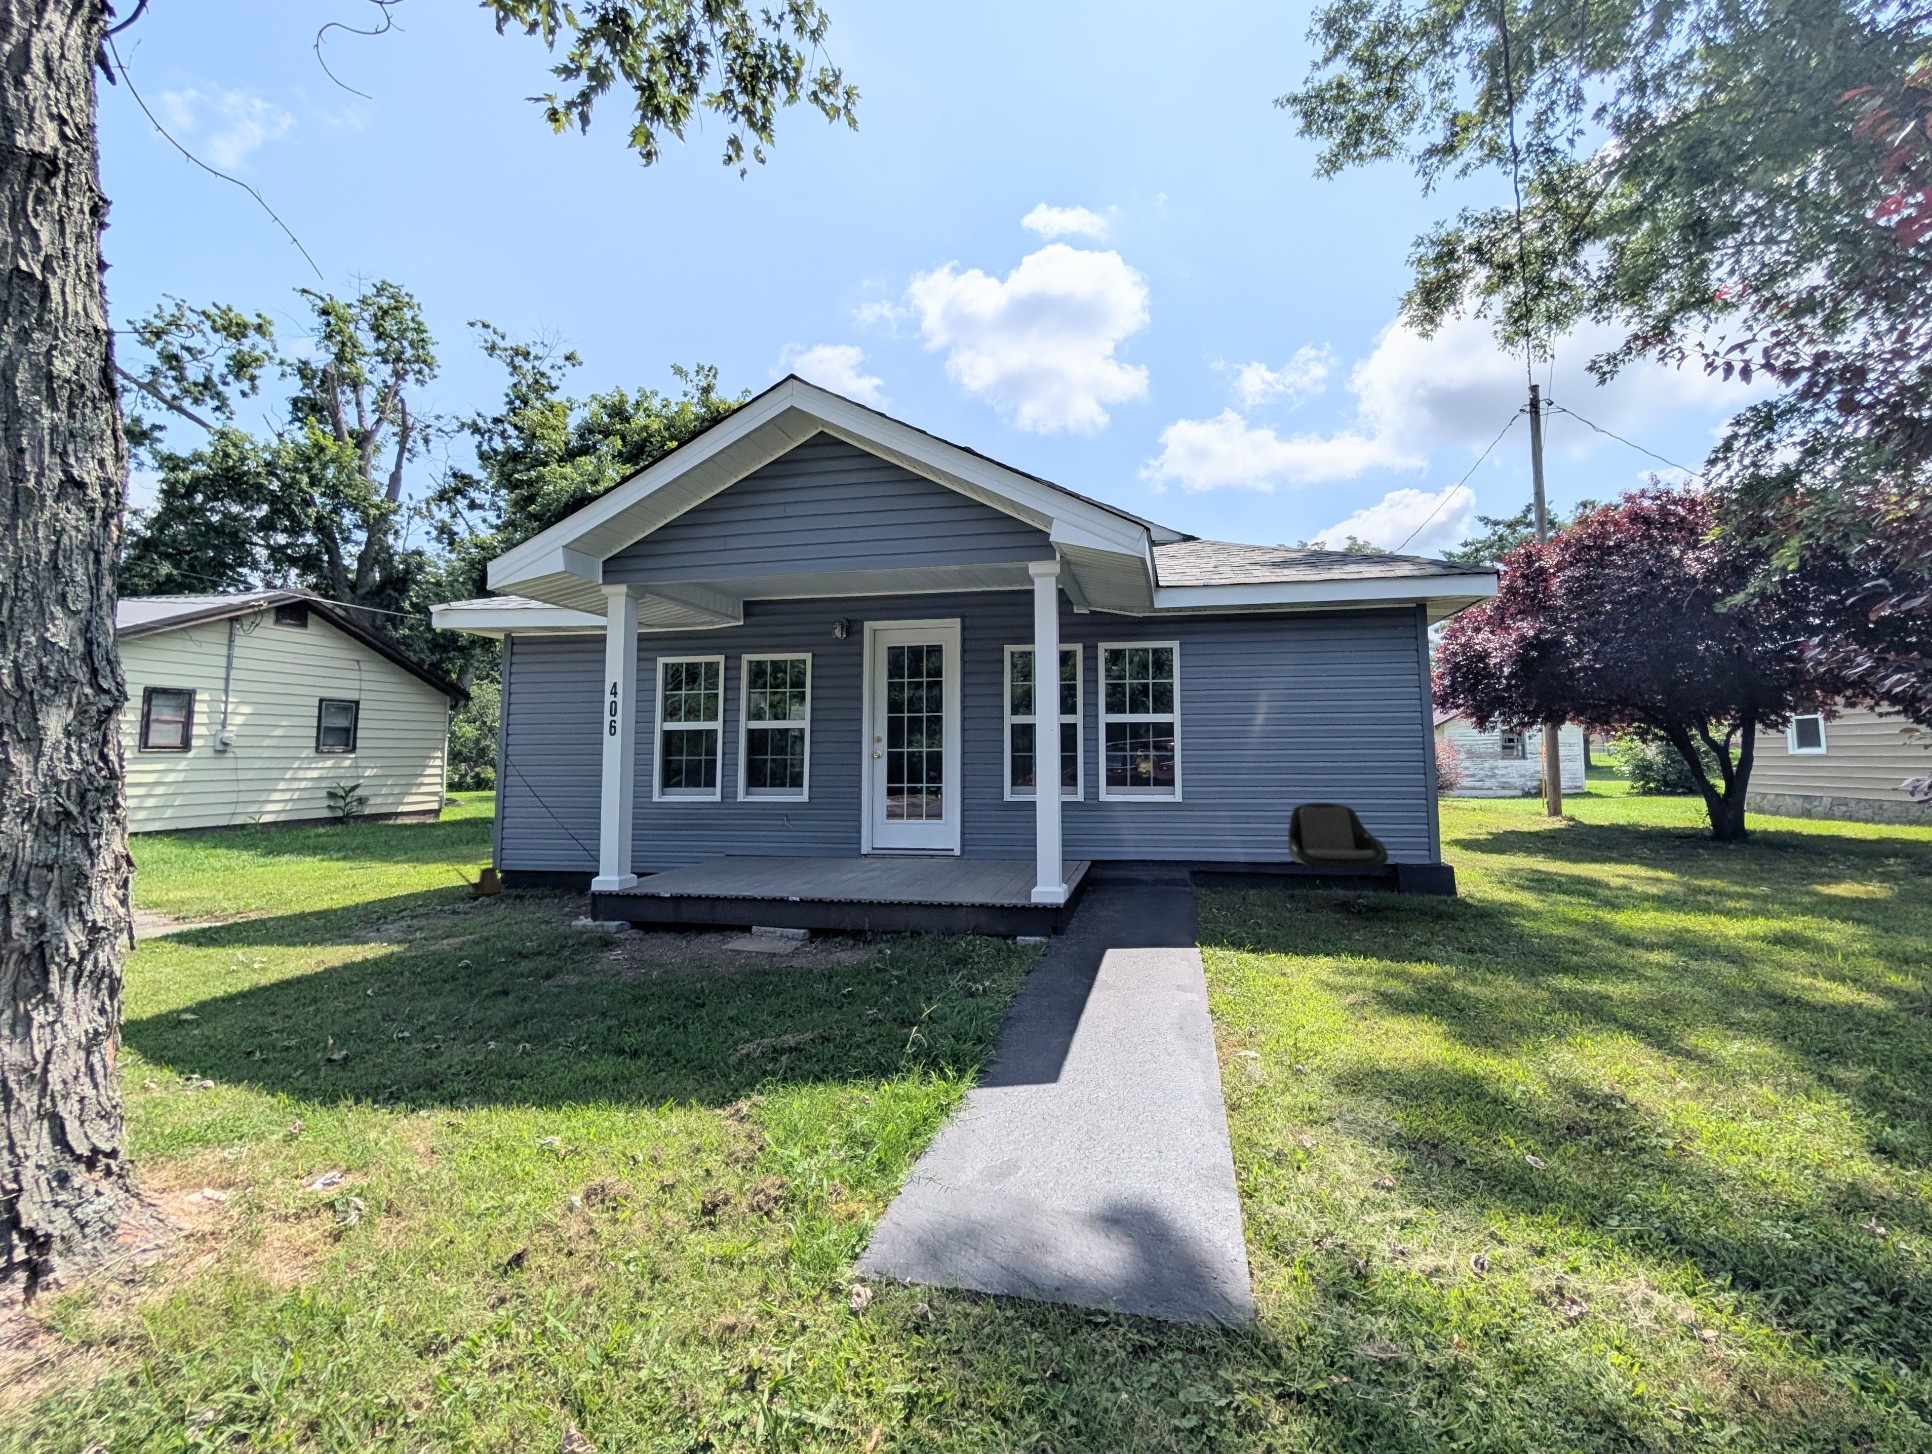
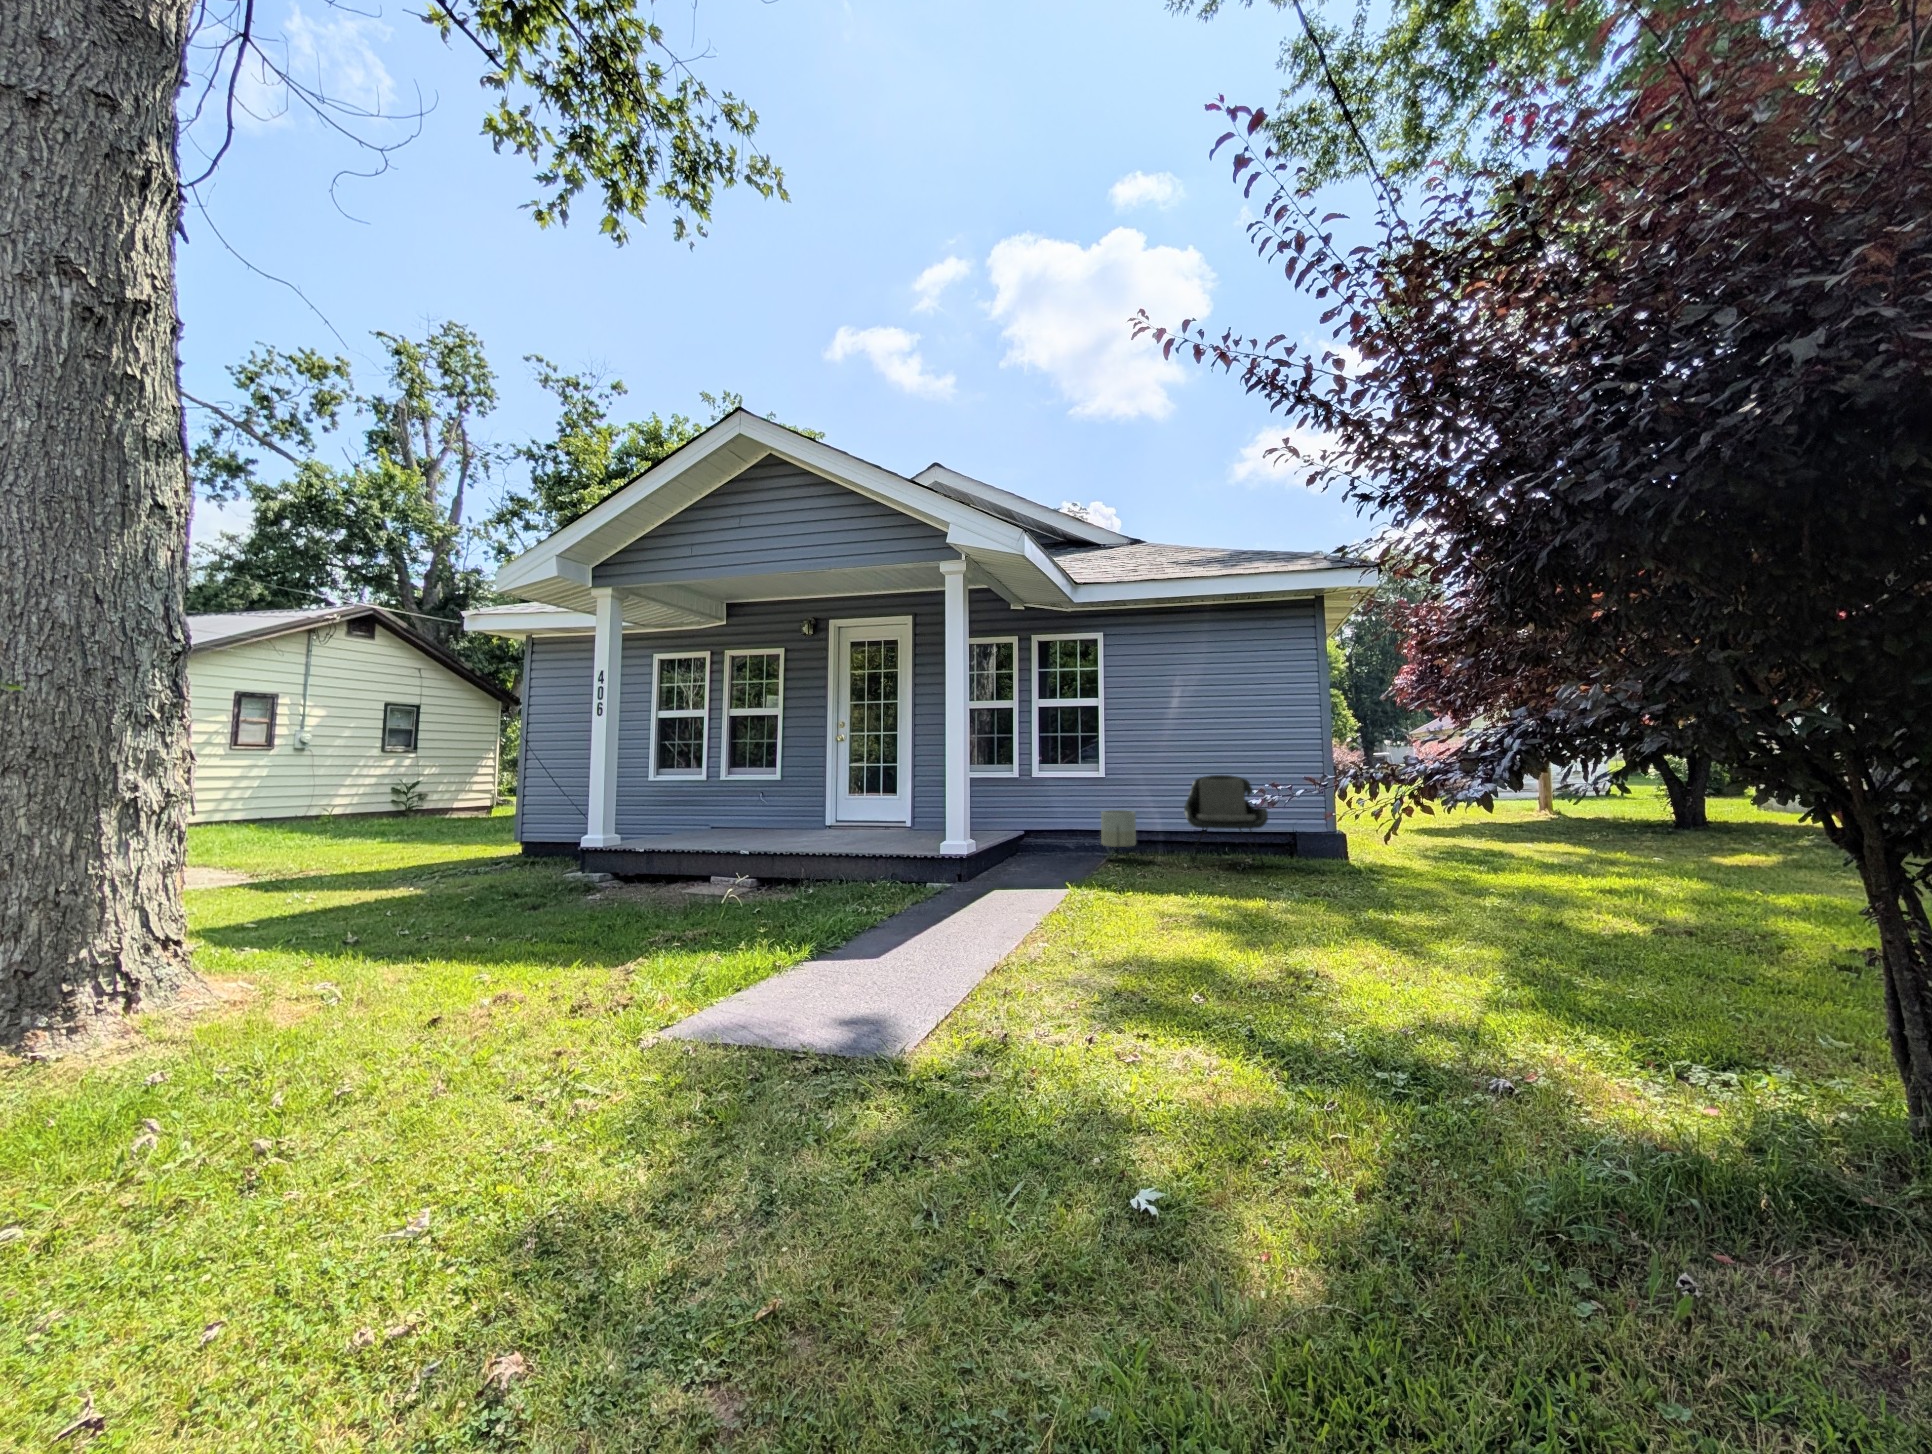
planter: none [1190,842,1230,902] -> present [1101,810,1136,847]
watering can: present [454,867,501,894] -> none [478,835,526,859]

